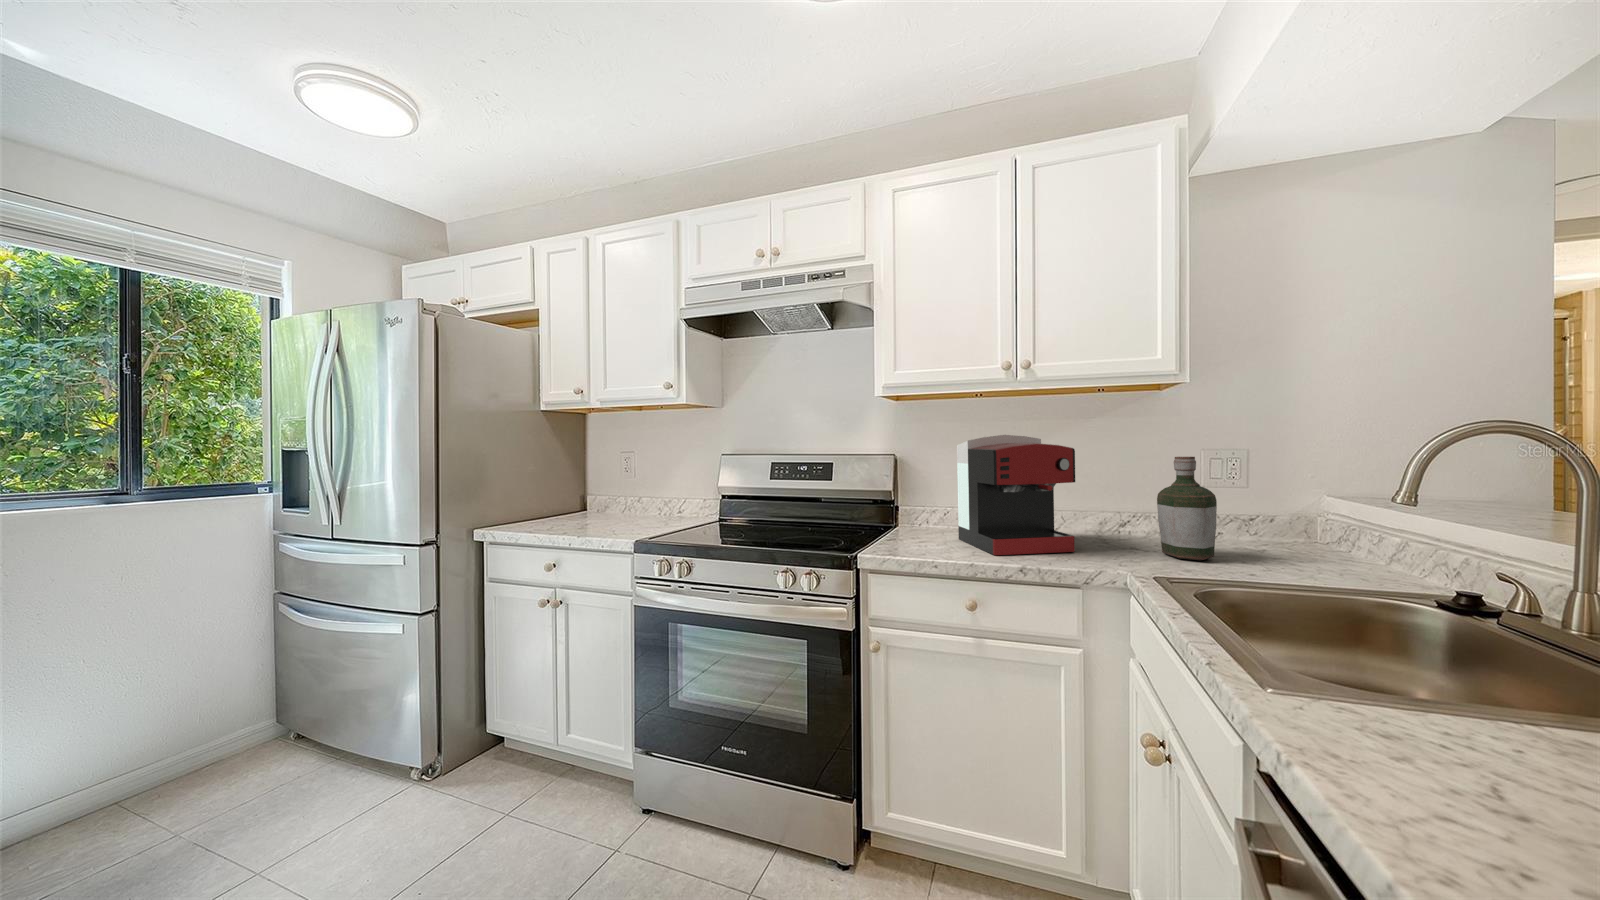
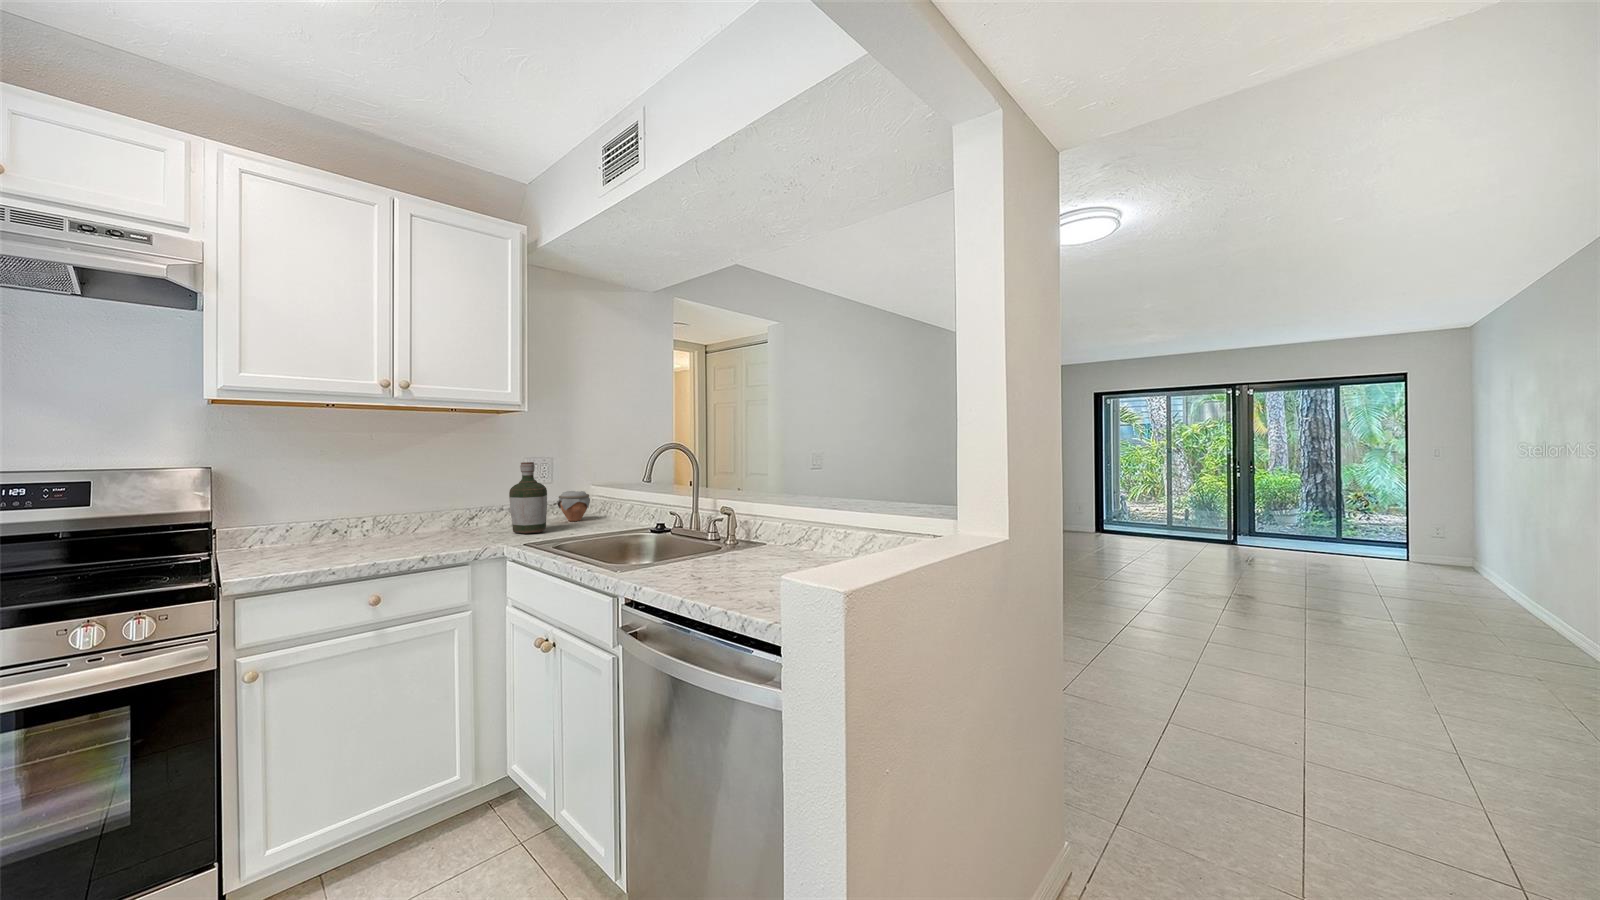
coffee maker: present [957,435,1075,555] -> none [322,445,452,555]
jar: none [1248,502,1313,551] -> present [557,491,590,521]

